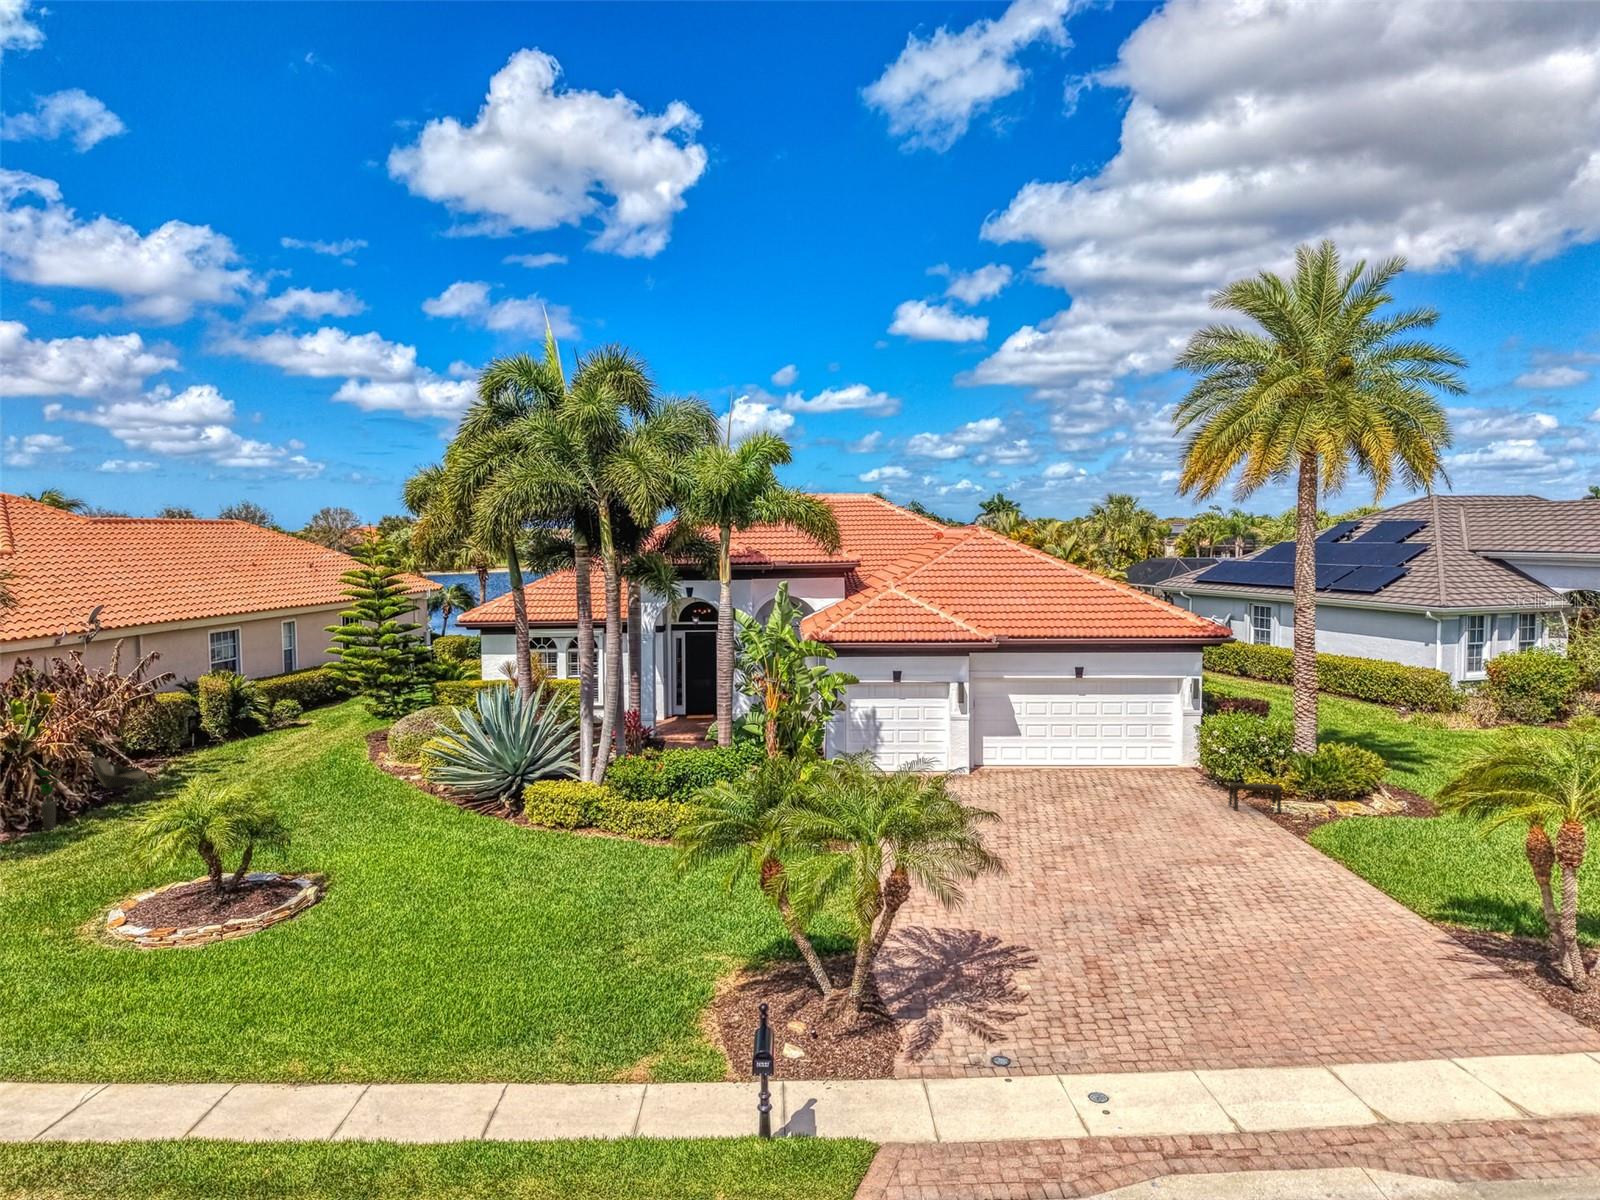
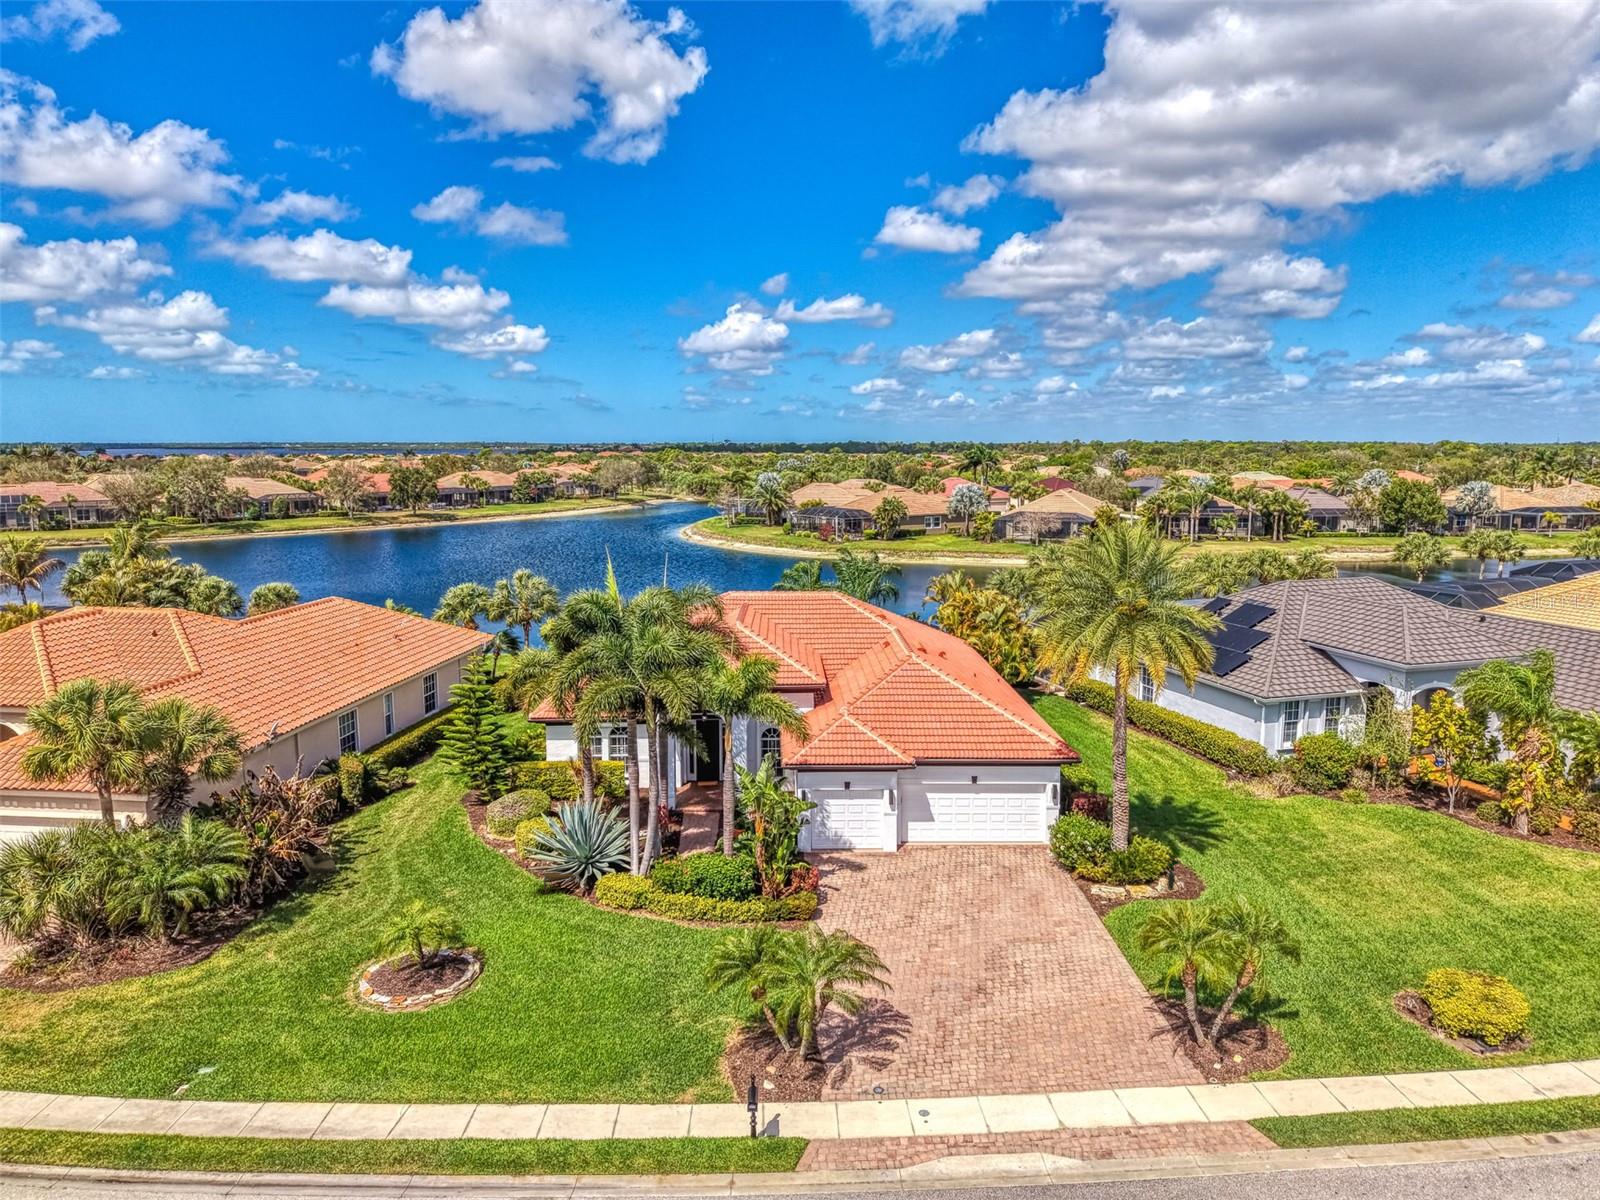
potted plant: present [38,770,62,830] -> present [1166,852,1180,890]
bench: present [1229,782,1282,813] -> present [544,873,575,894]

